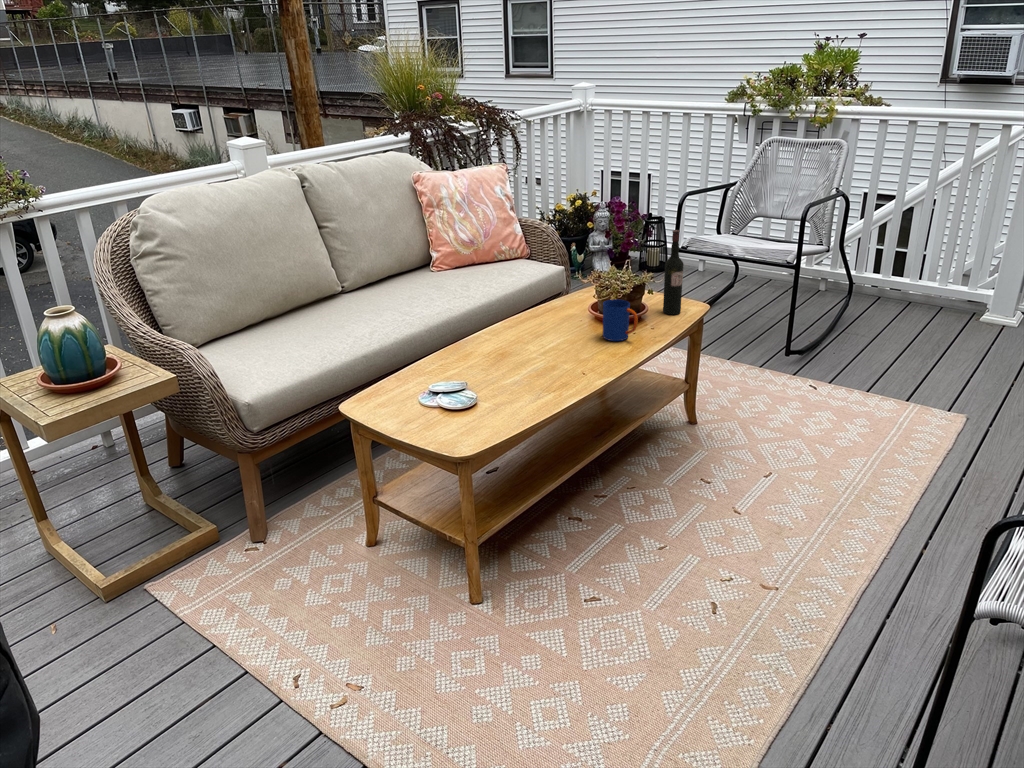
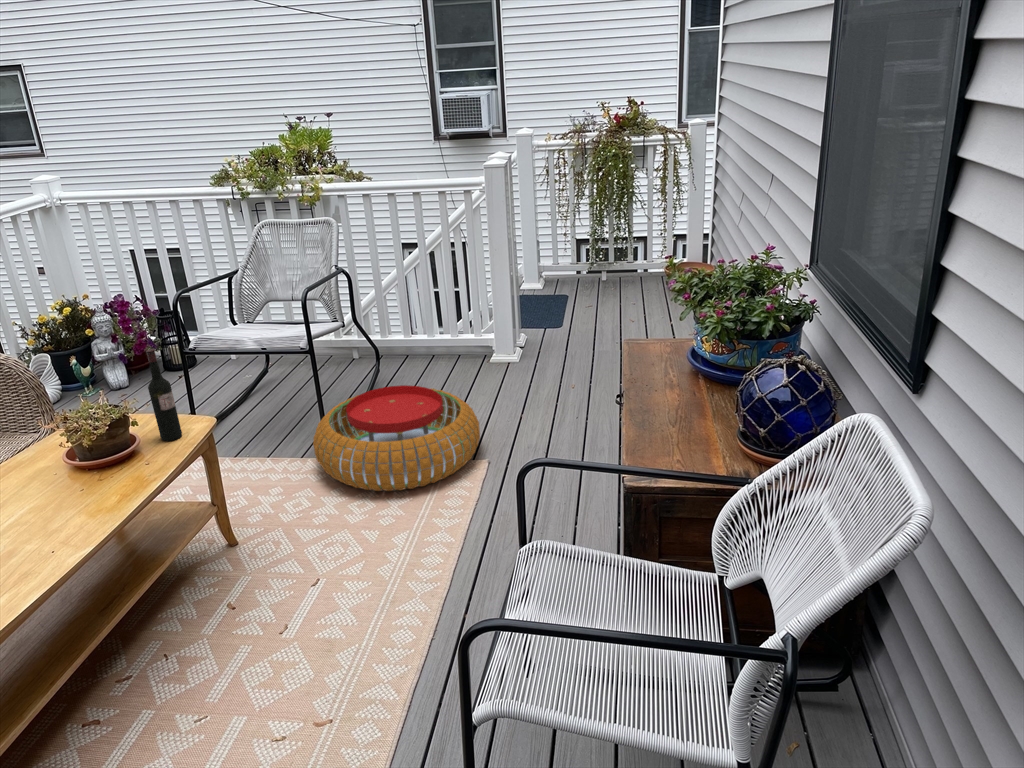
mug: present [603,299,638,341] -> none [72,444,122,495]
pouf: none [779,318,967,423] -> present [313,385,480,491]

